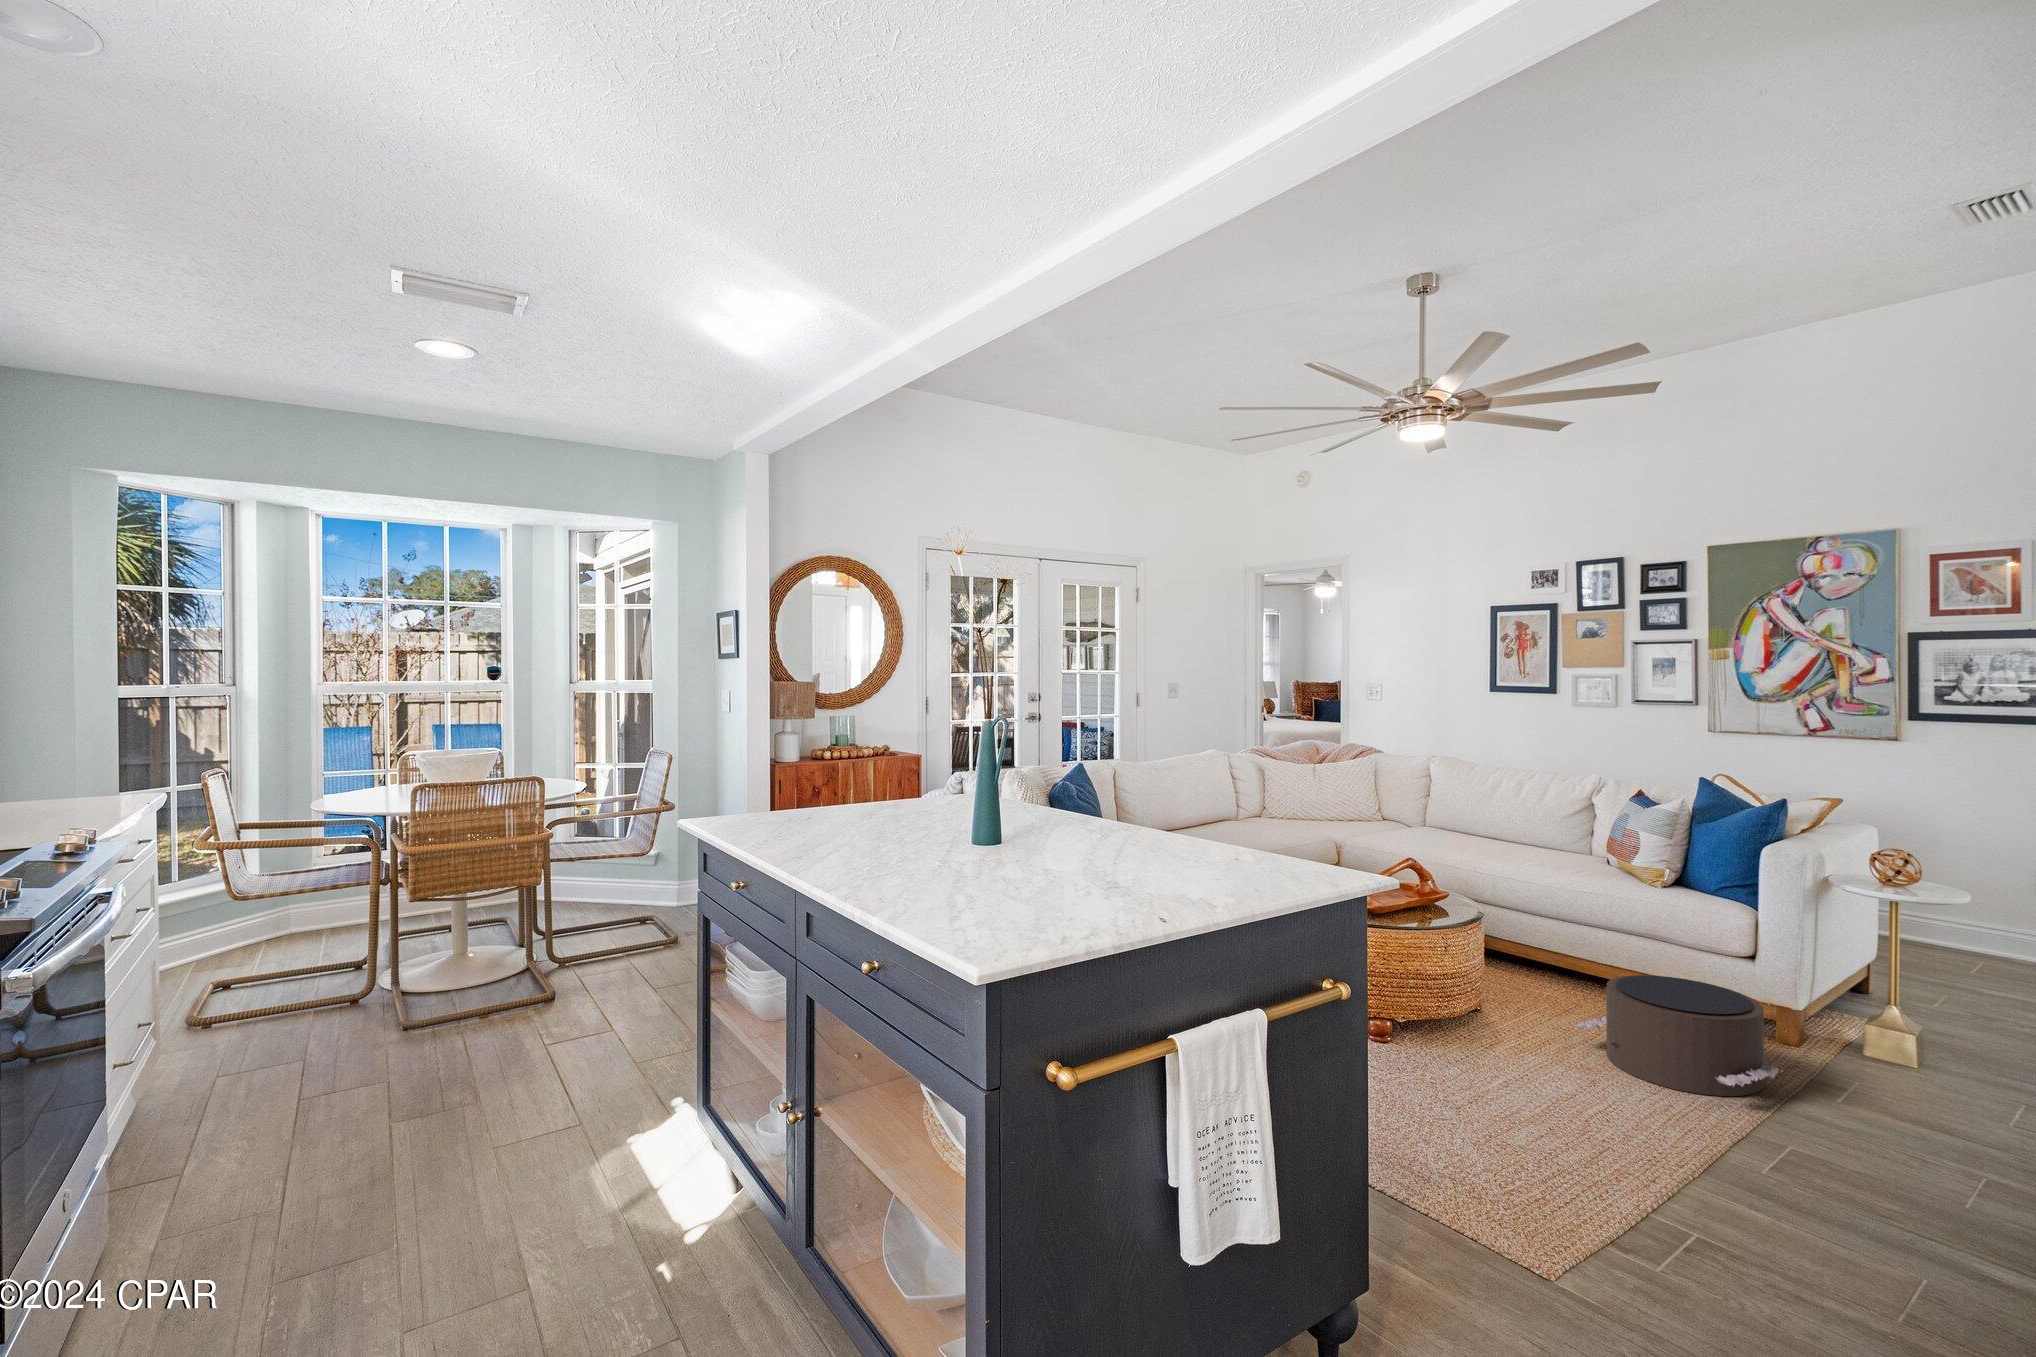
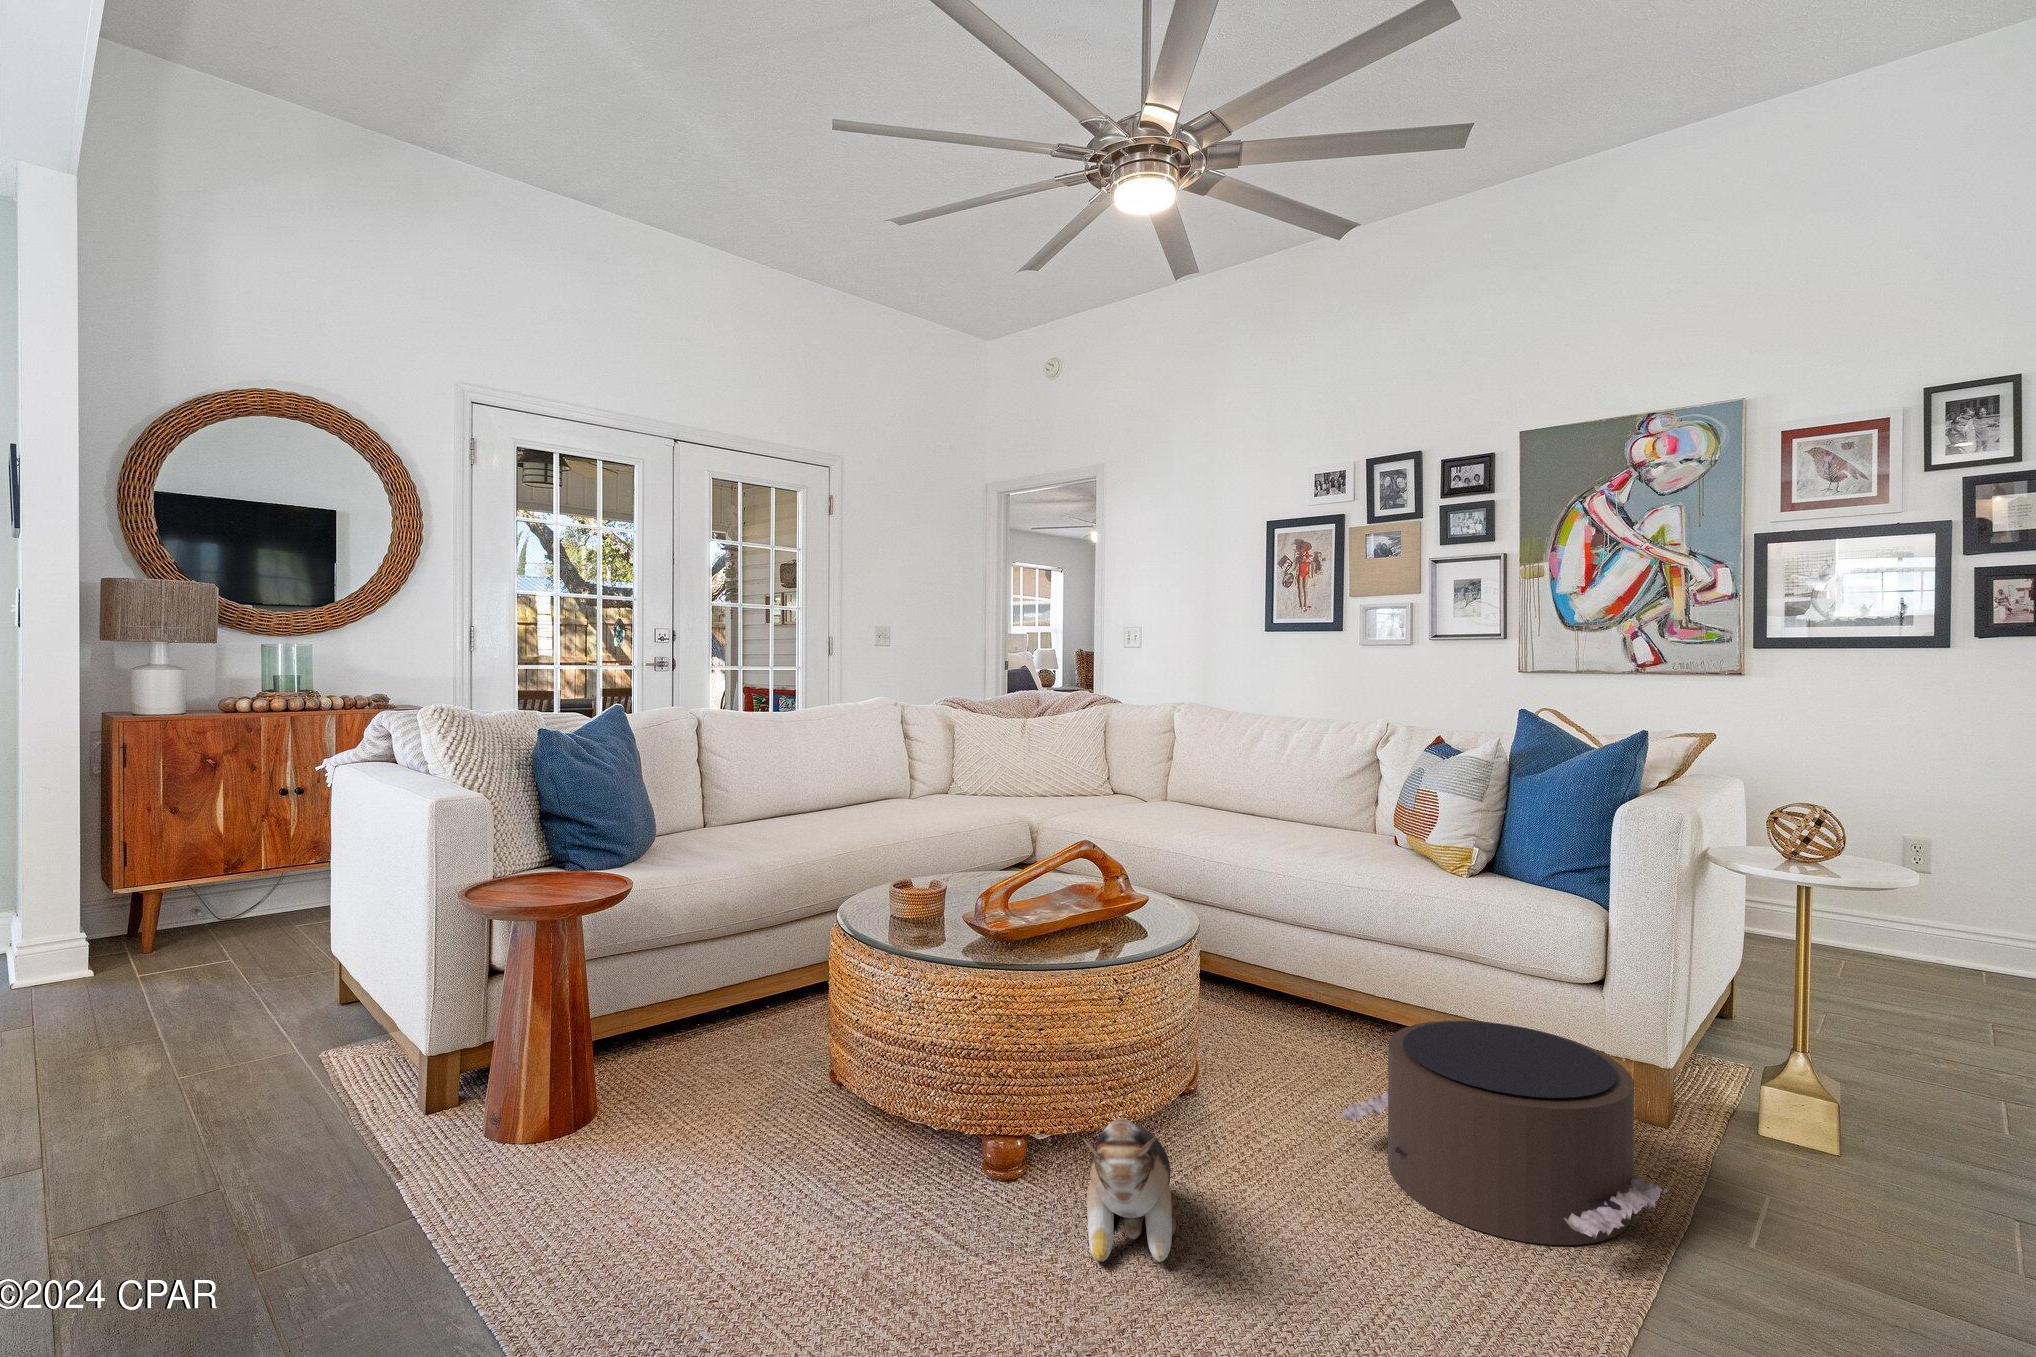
plush toy: none [1431,1006,1482,1084] -> present [1083,1116,1178,1262]

